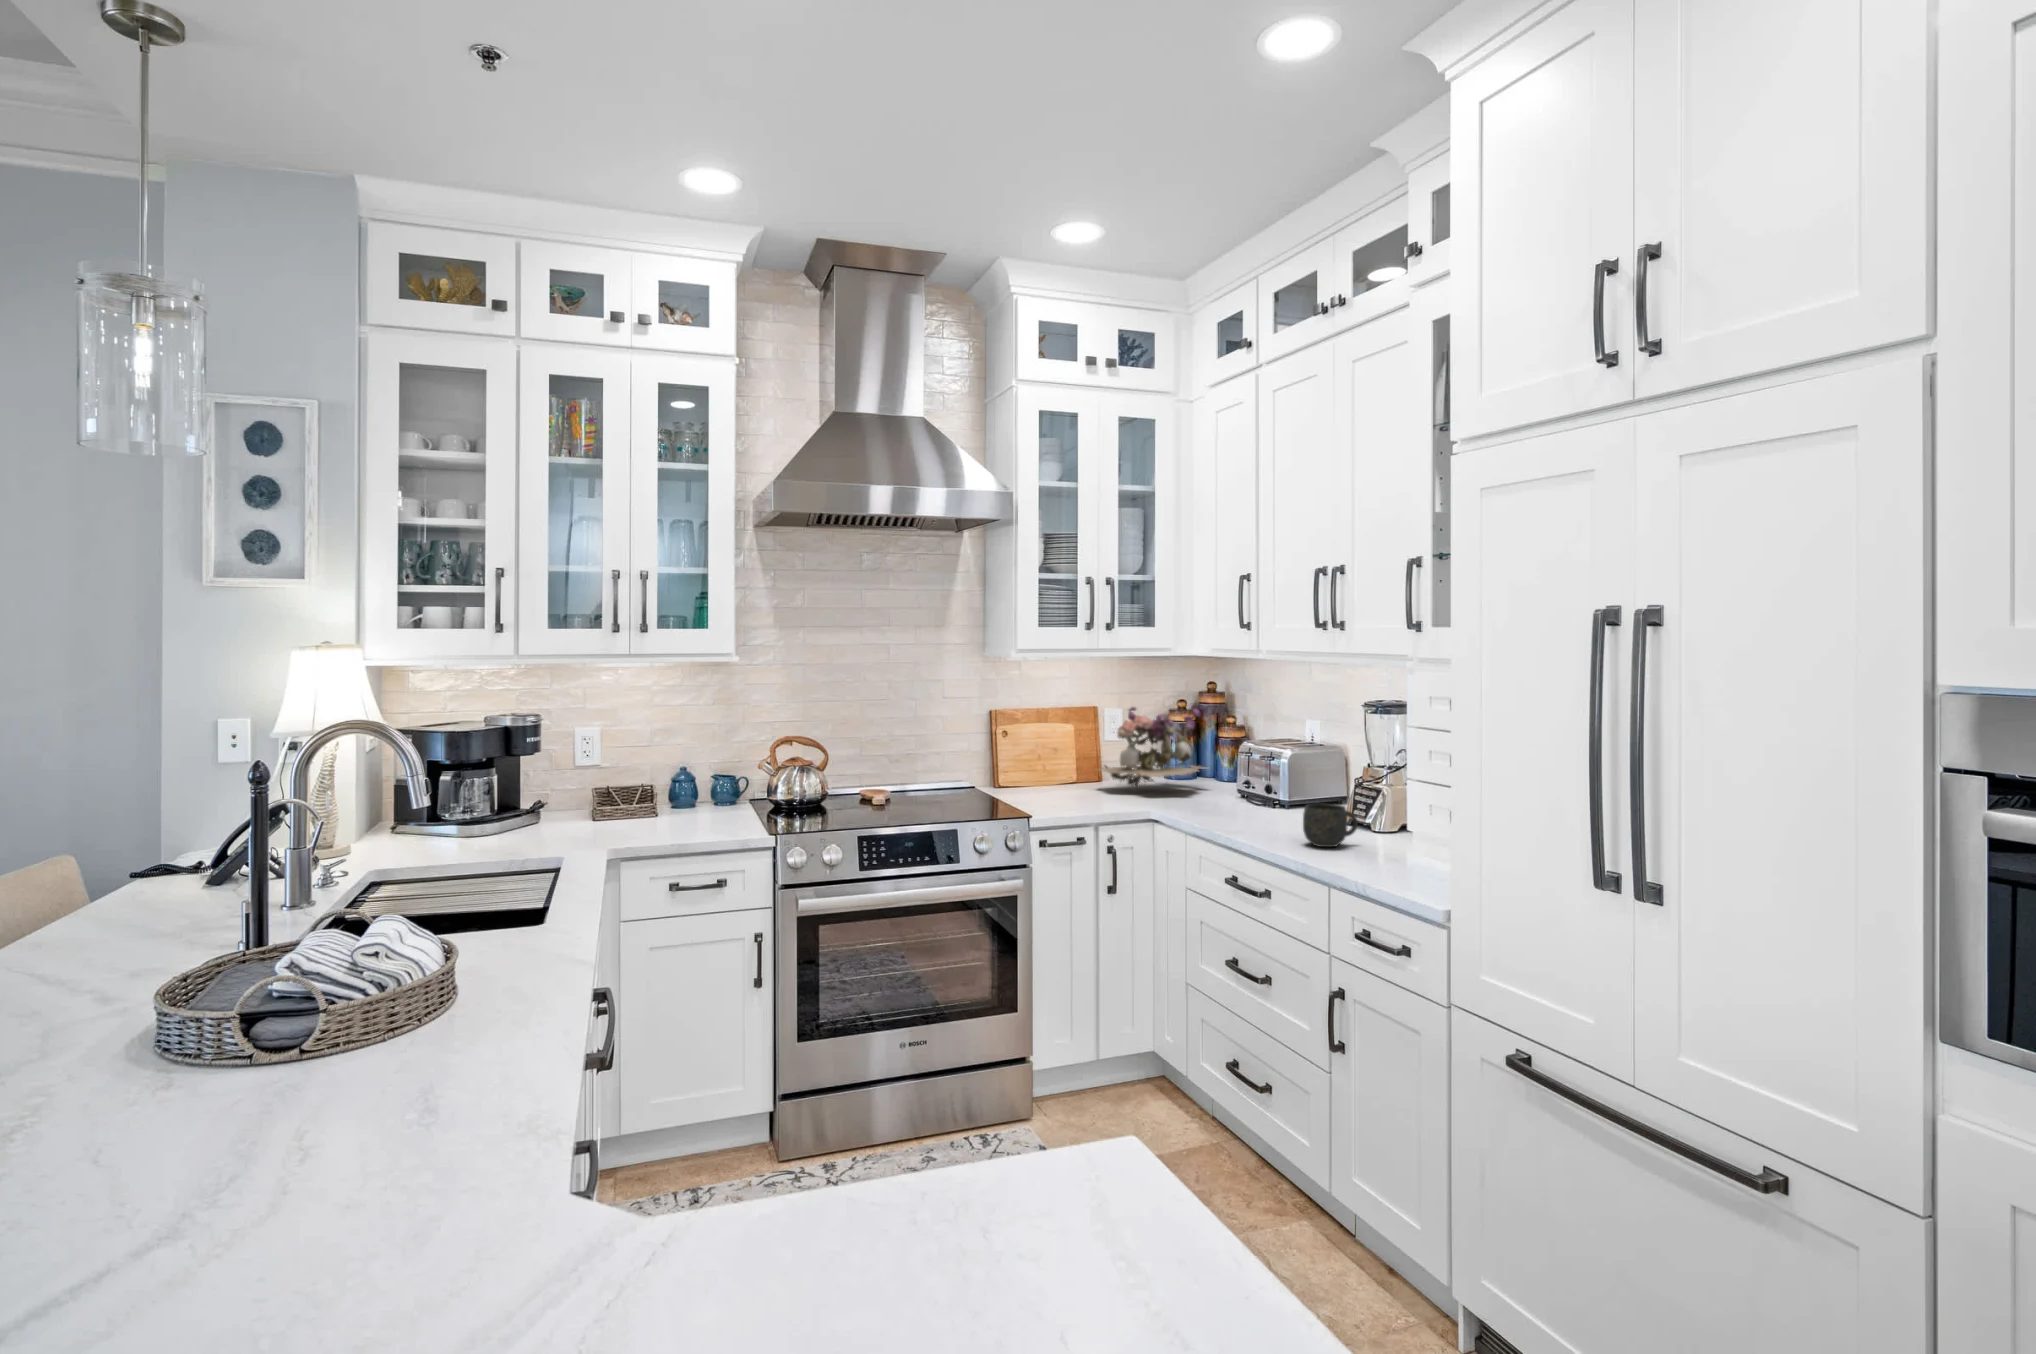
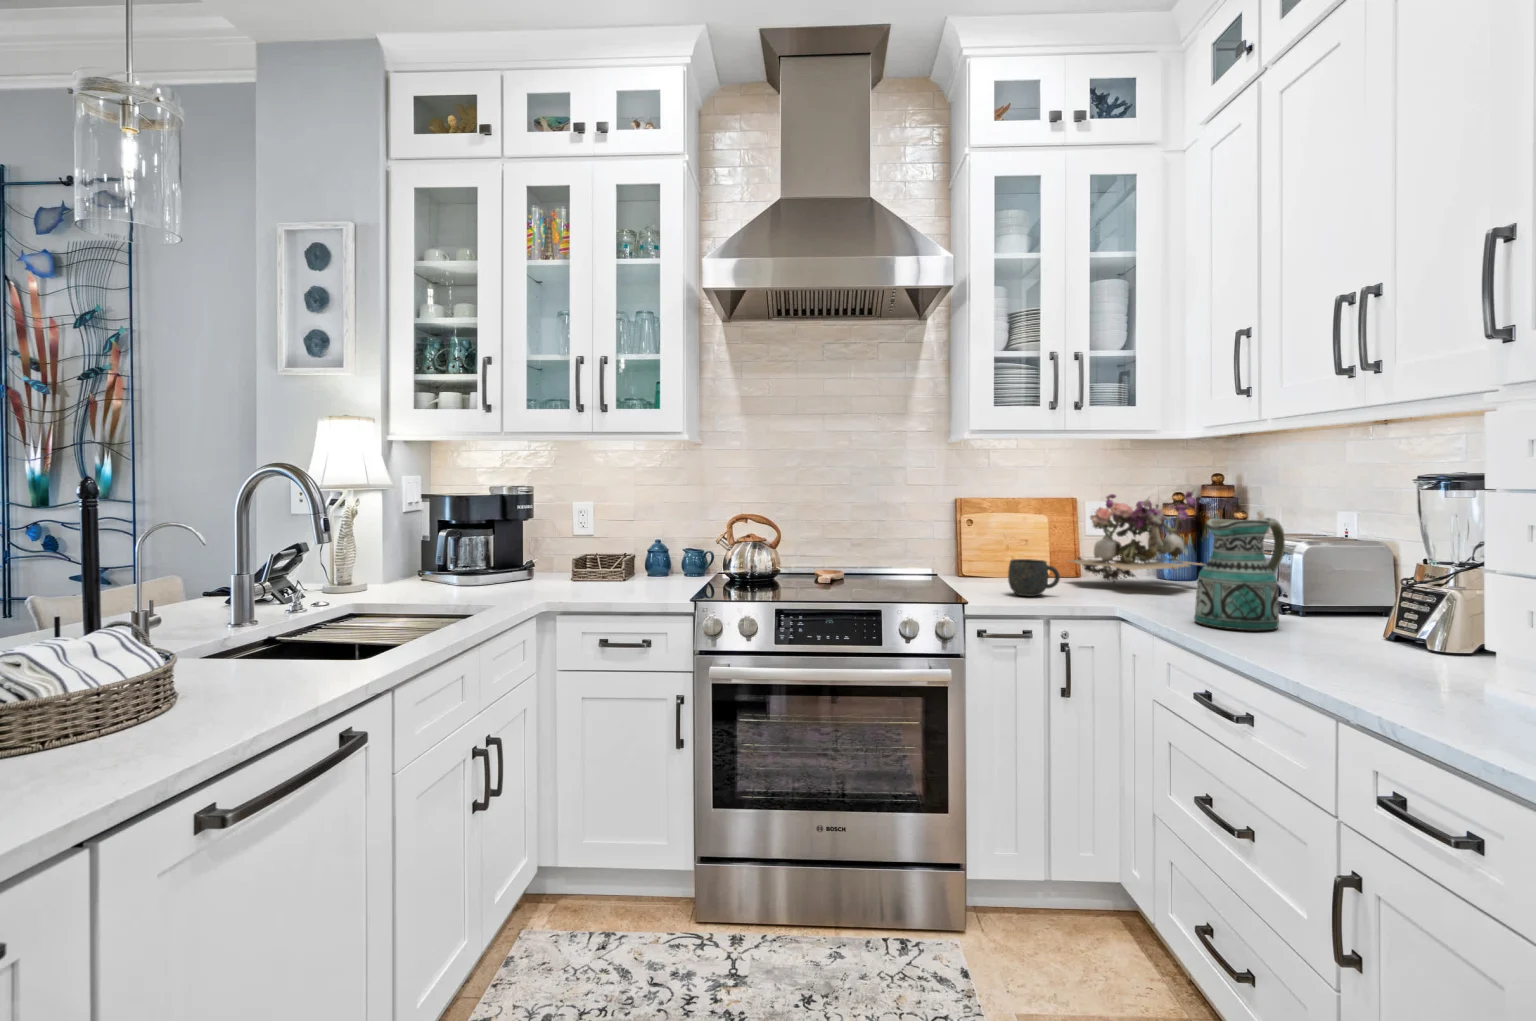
ceramic pitcher: none [1218,733,1278,825] -> present [1194,518,1285,630]
mug: present [1303,804,1358,847] -> present [1008,559,1060,596]

